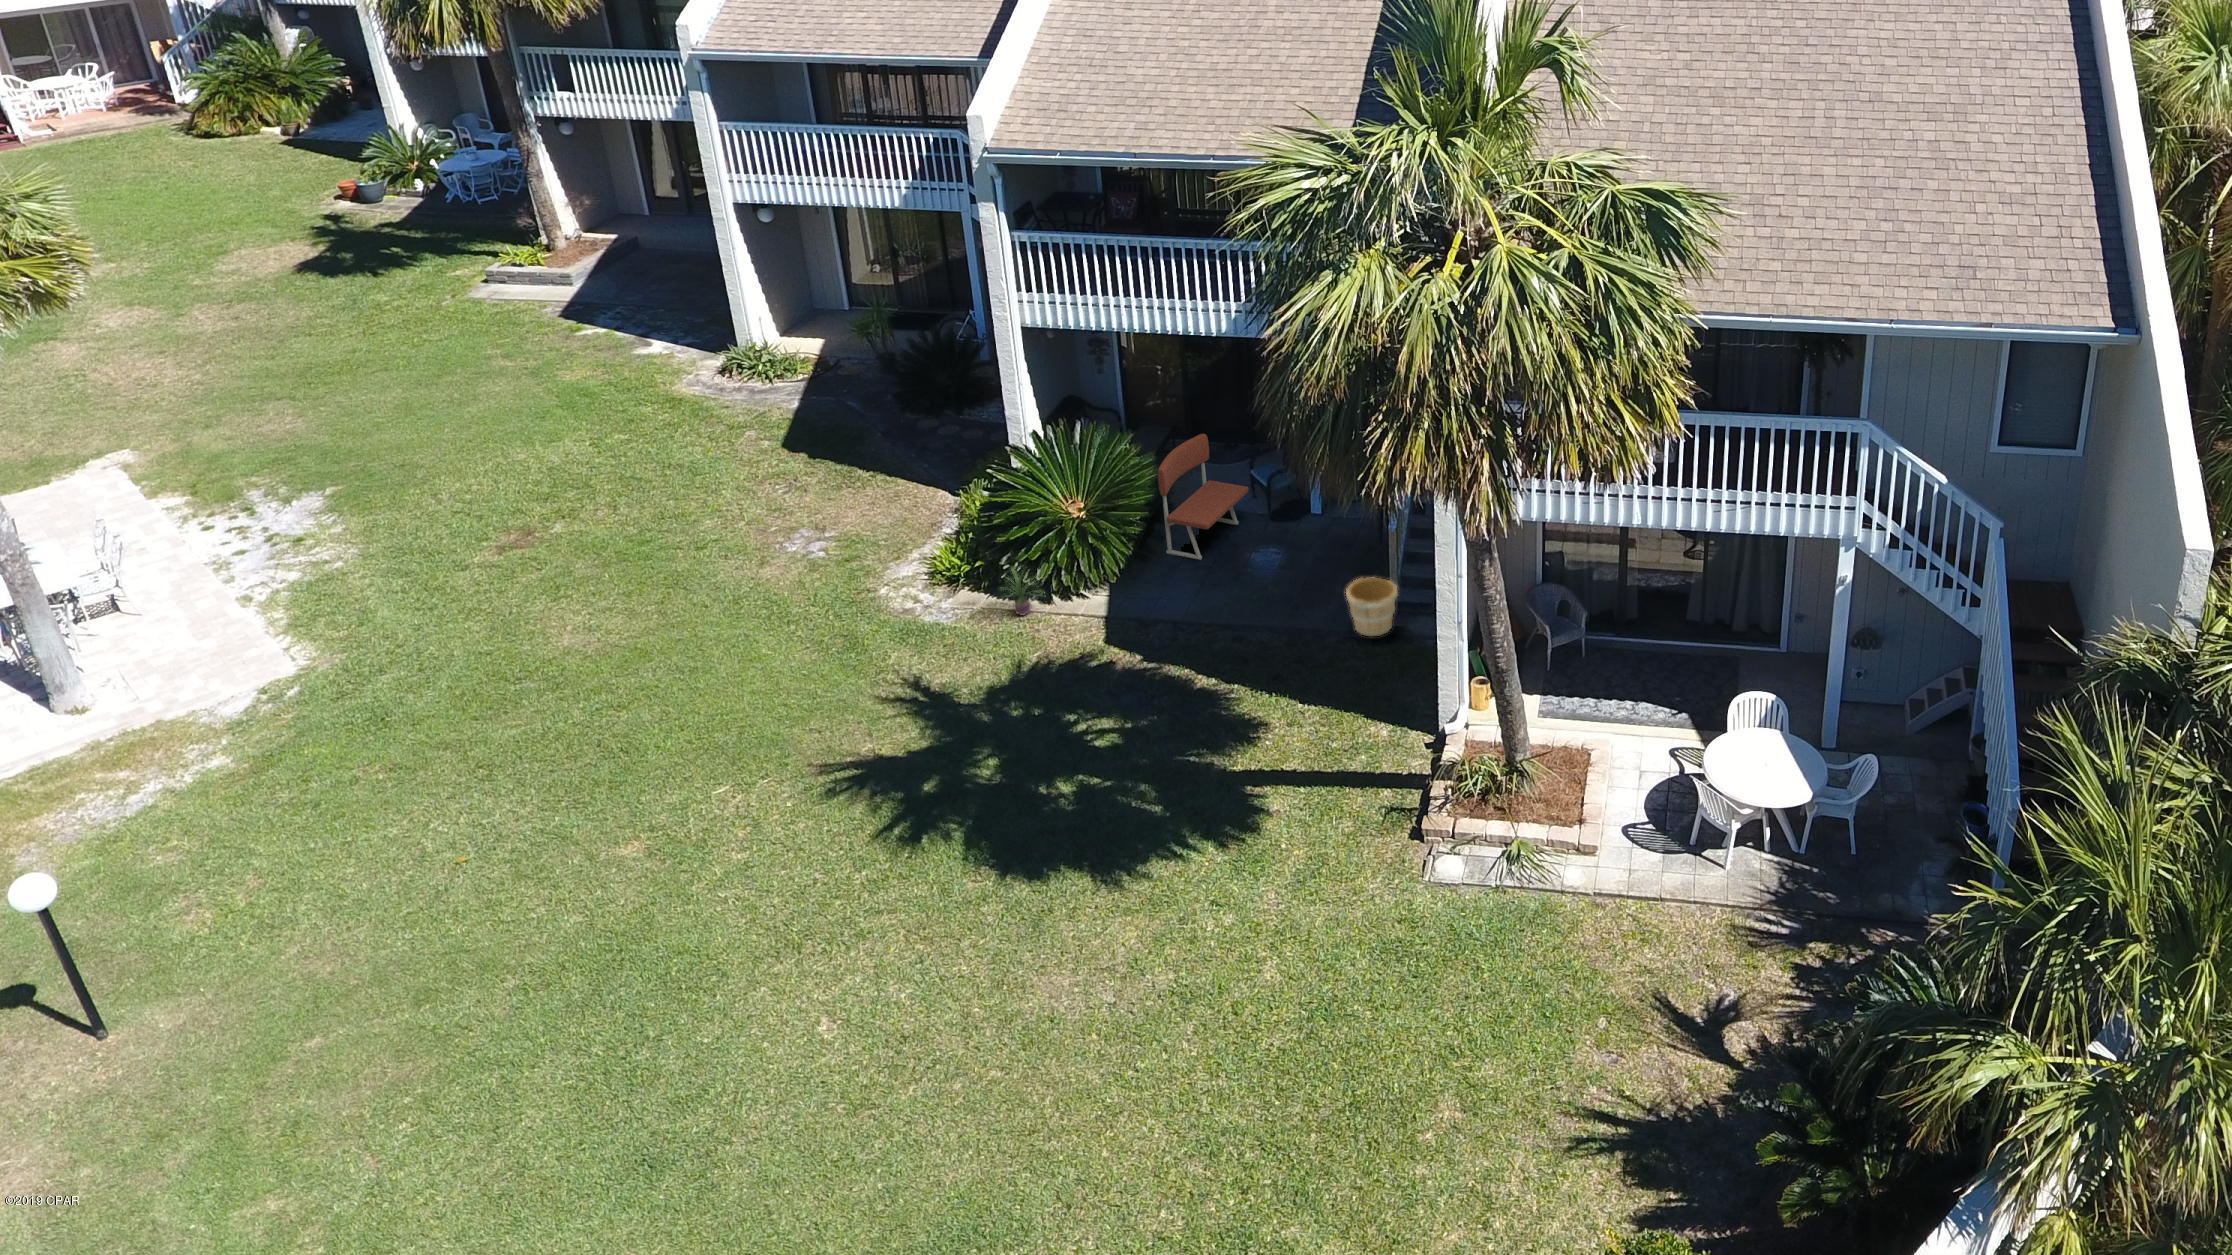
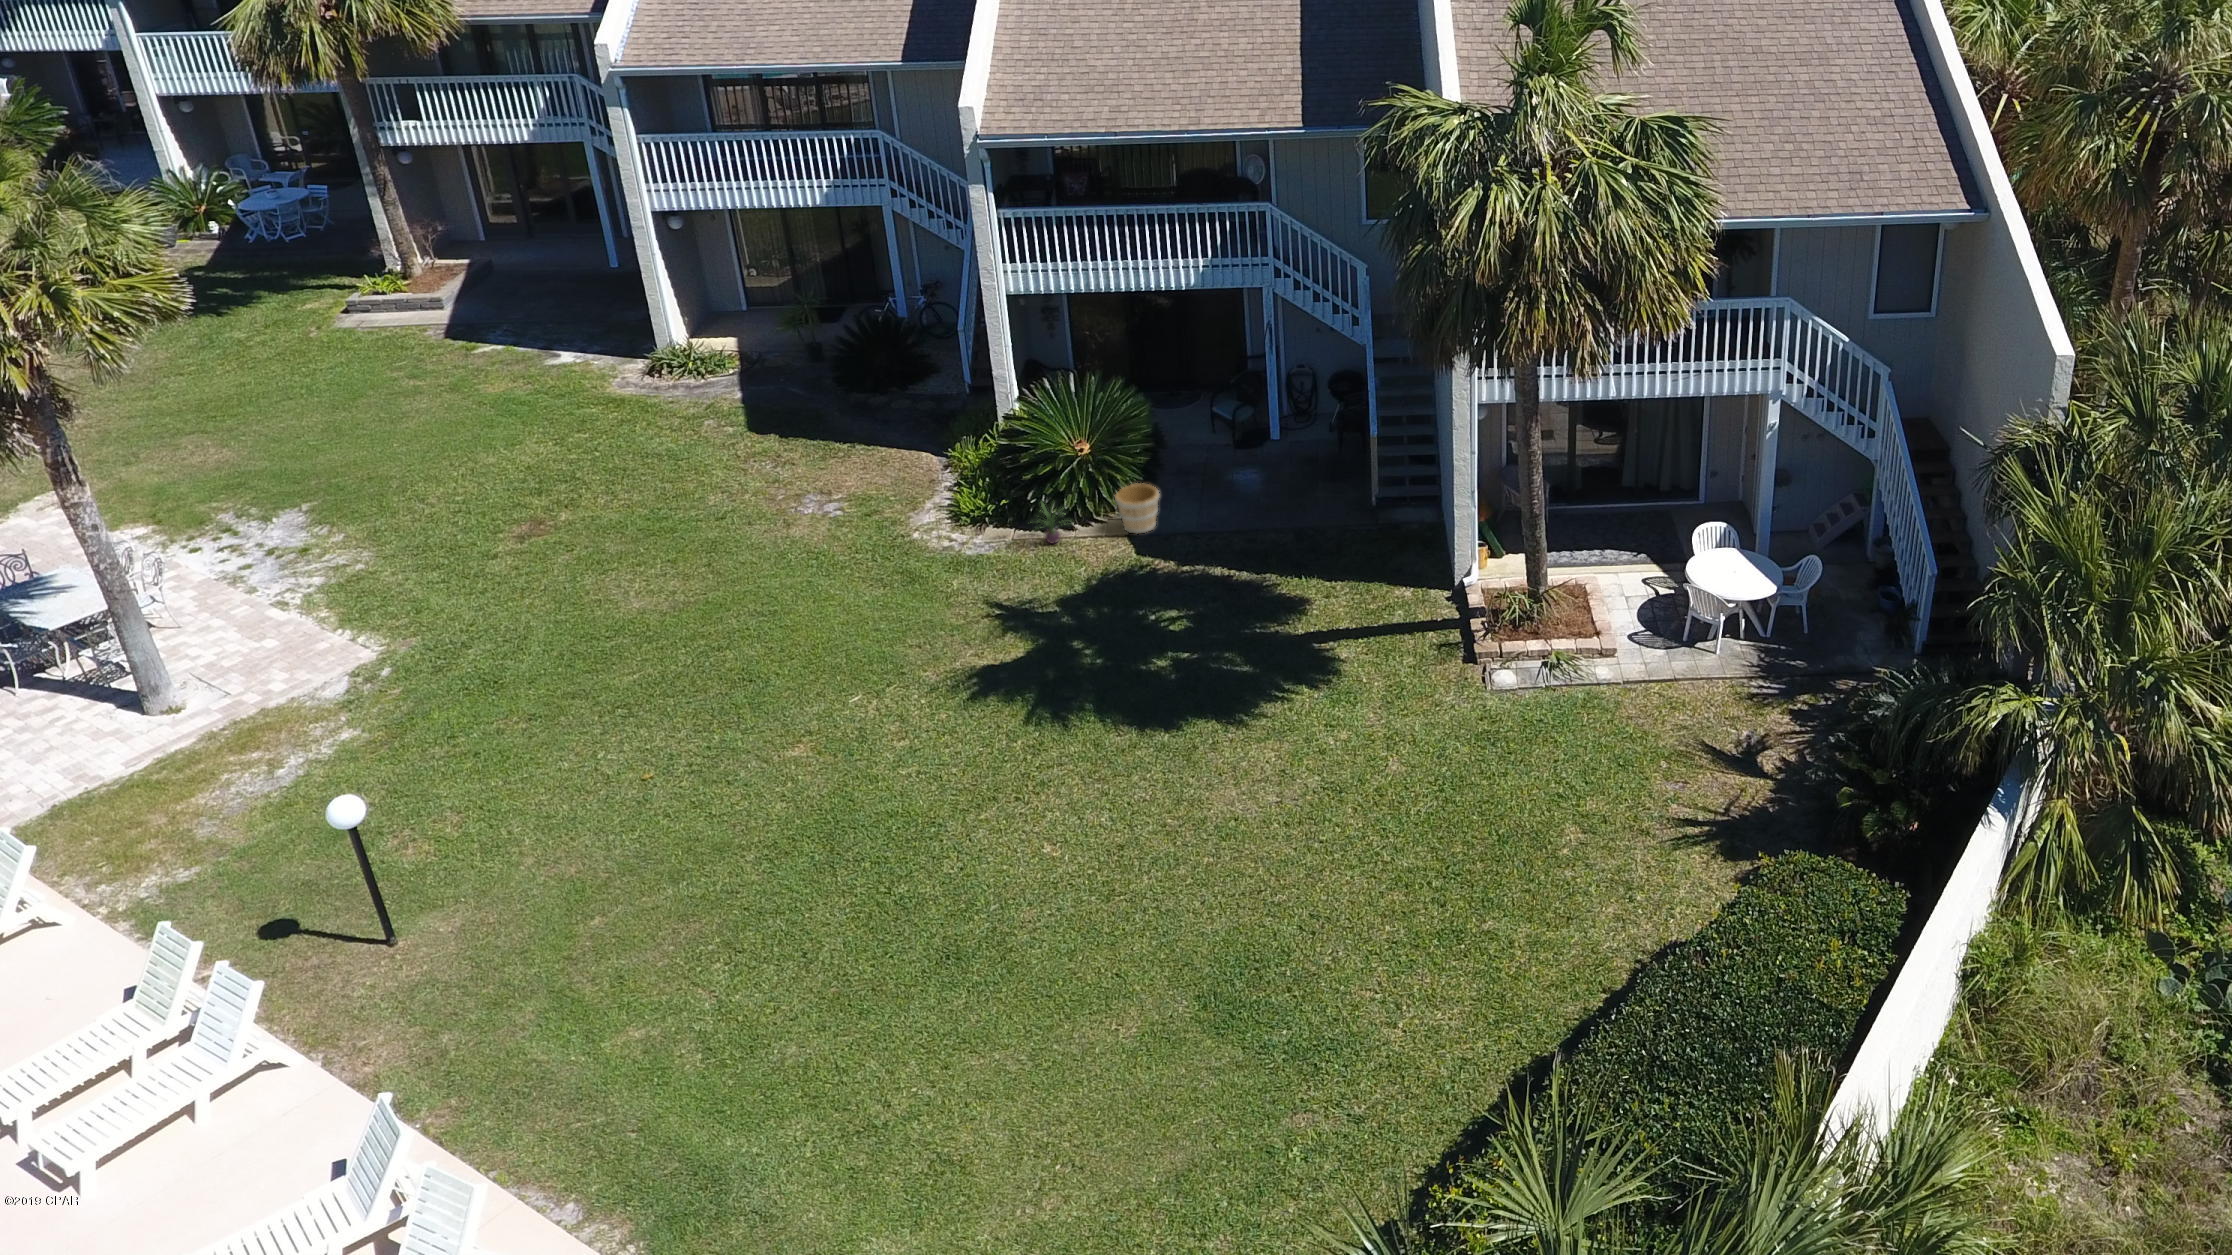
bench: present [1158,434,1249,560] -> none [1150,379,1218,487]
wooden bucket: present [1346,577,1398,637] -> present [1115,483,1159,533]

